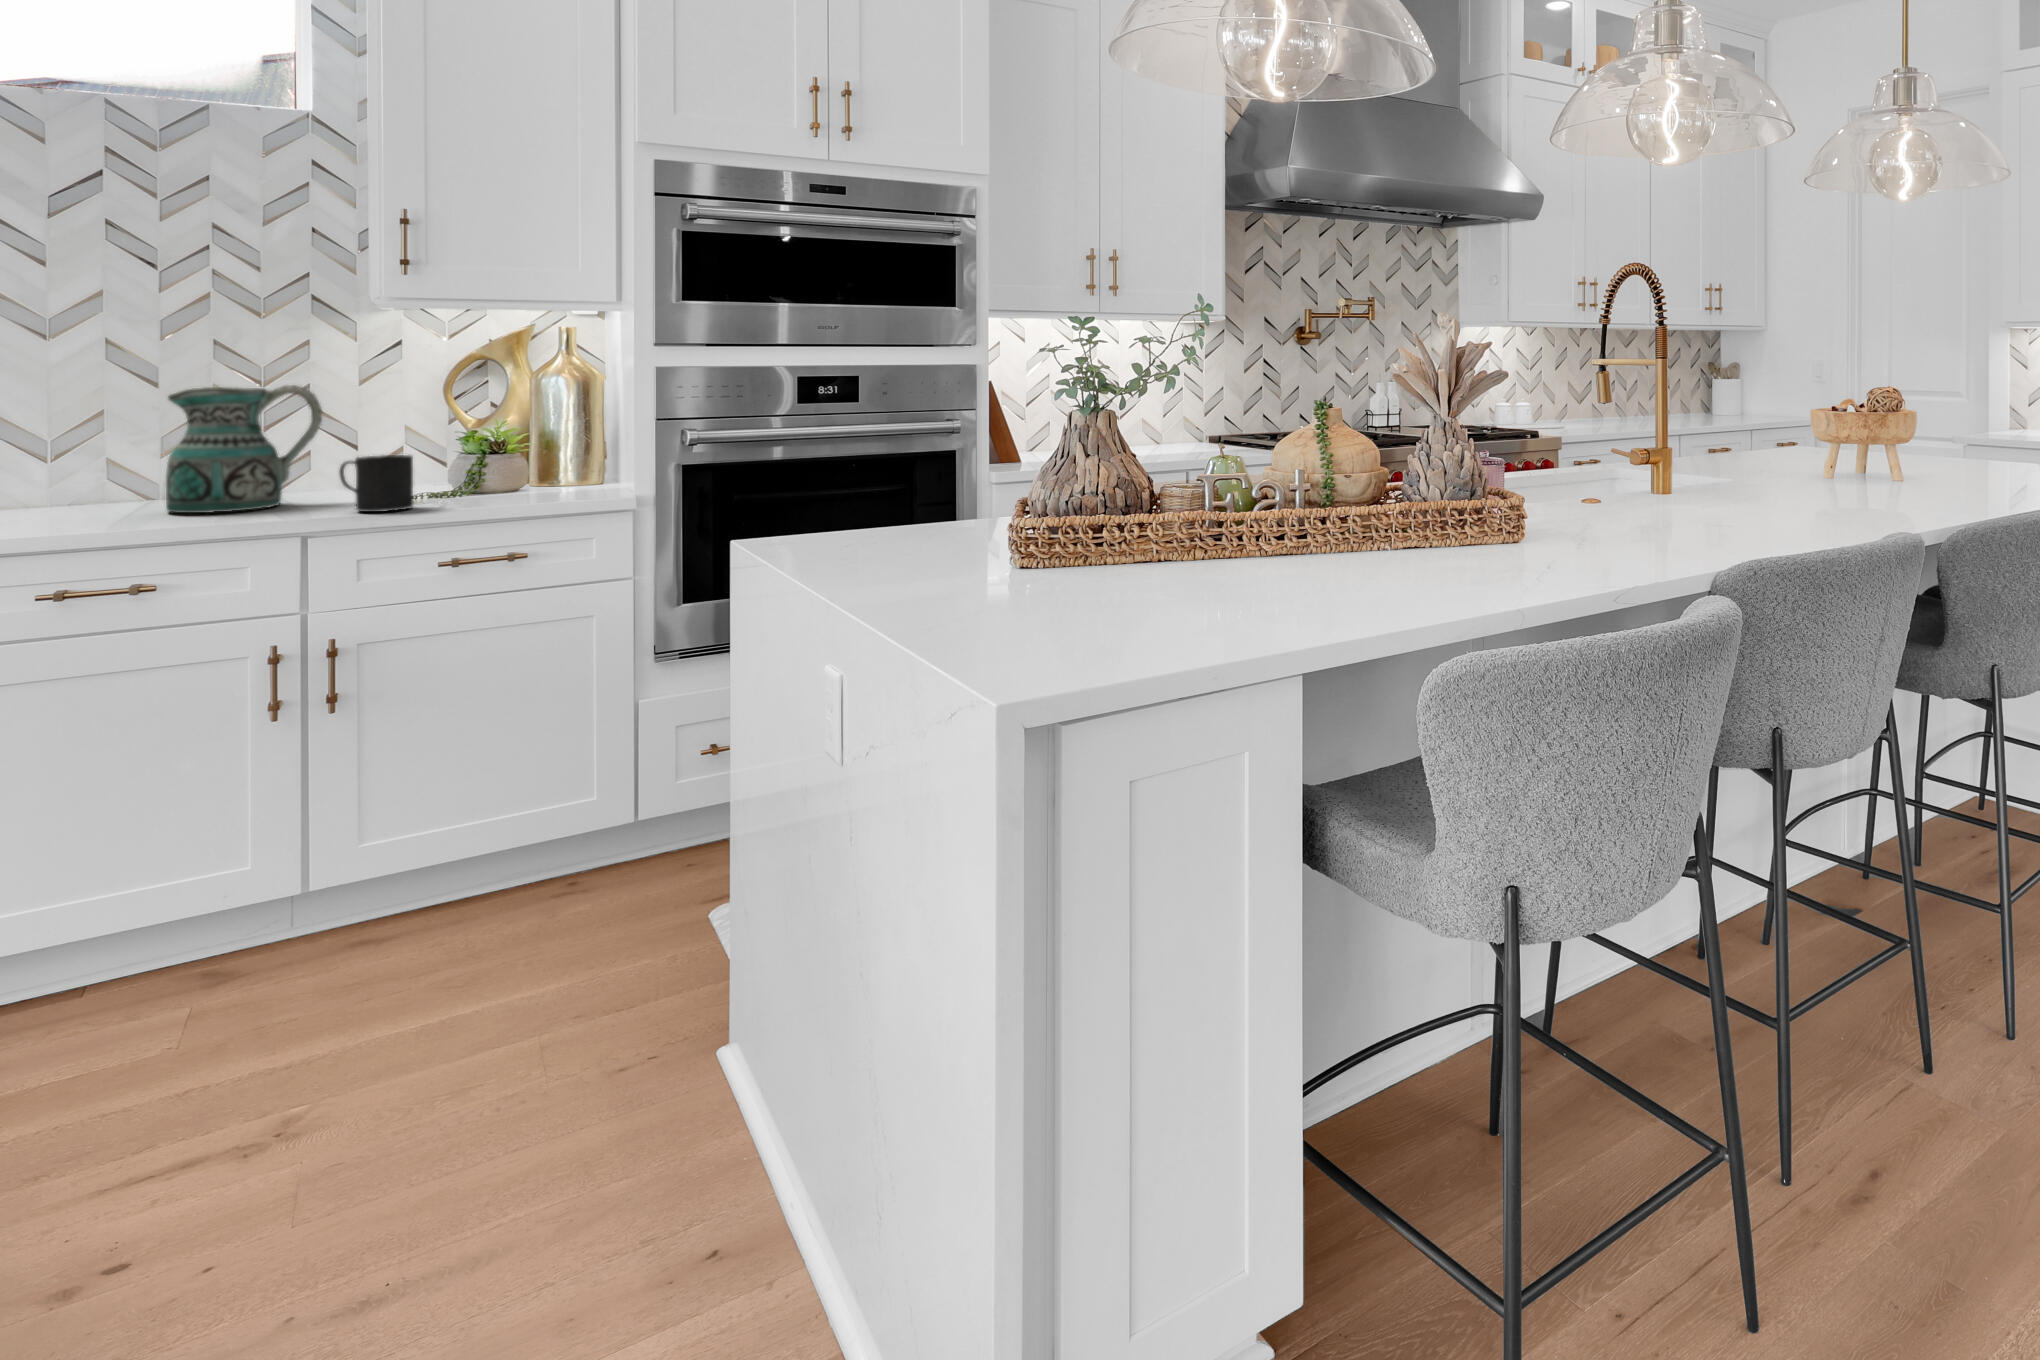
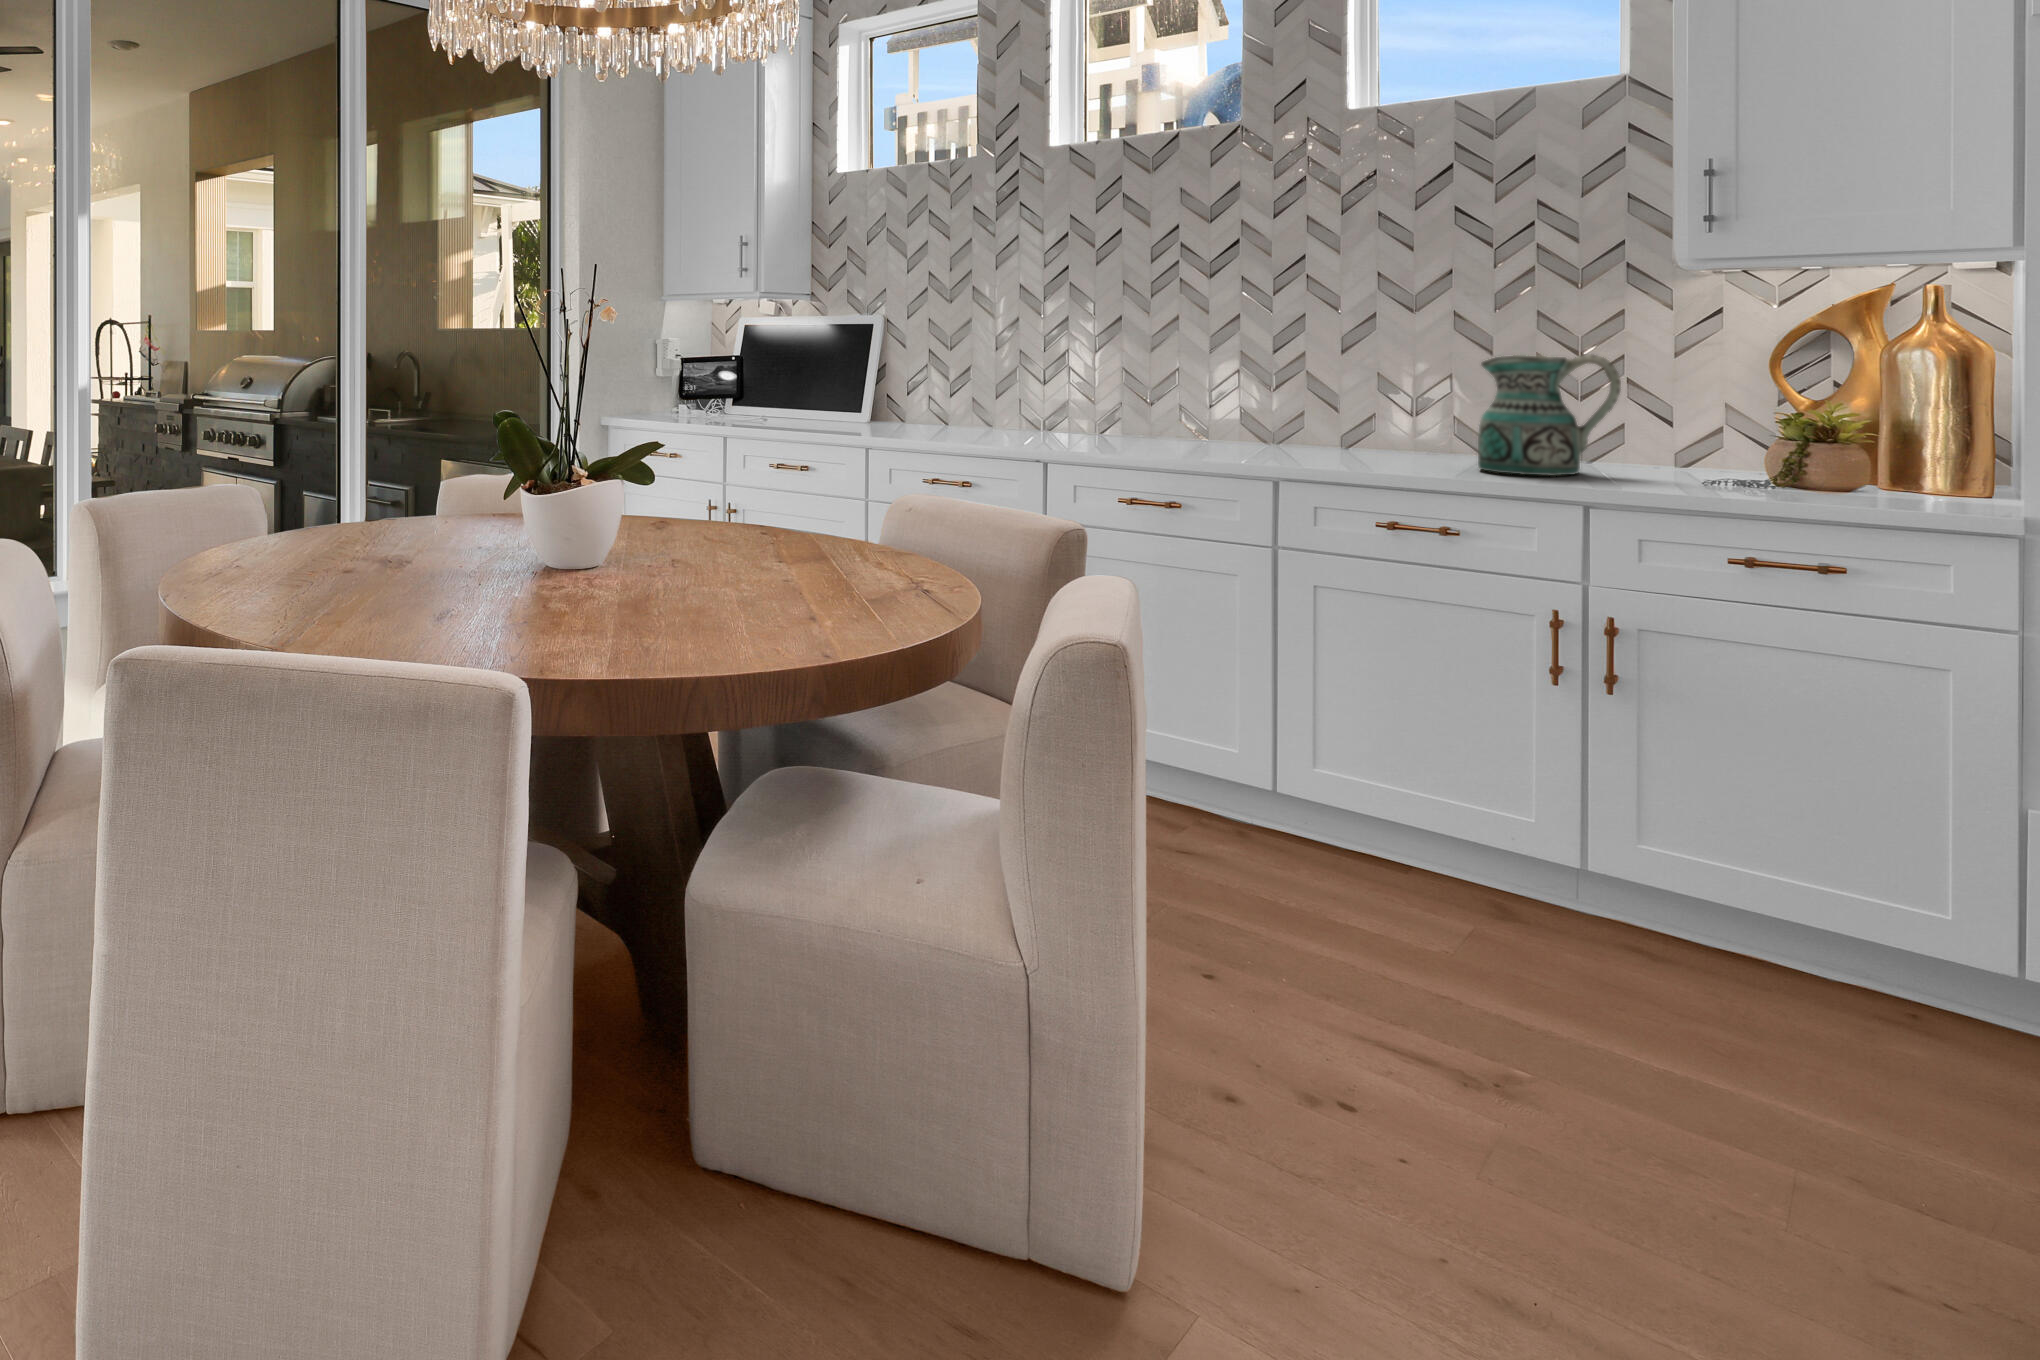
mug: present [339,455,414,512] -> none [1628,432,1709,494]

